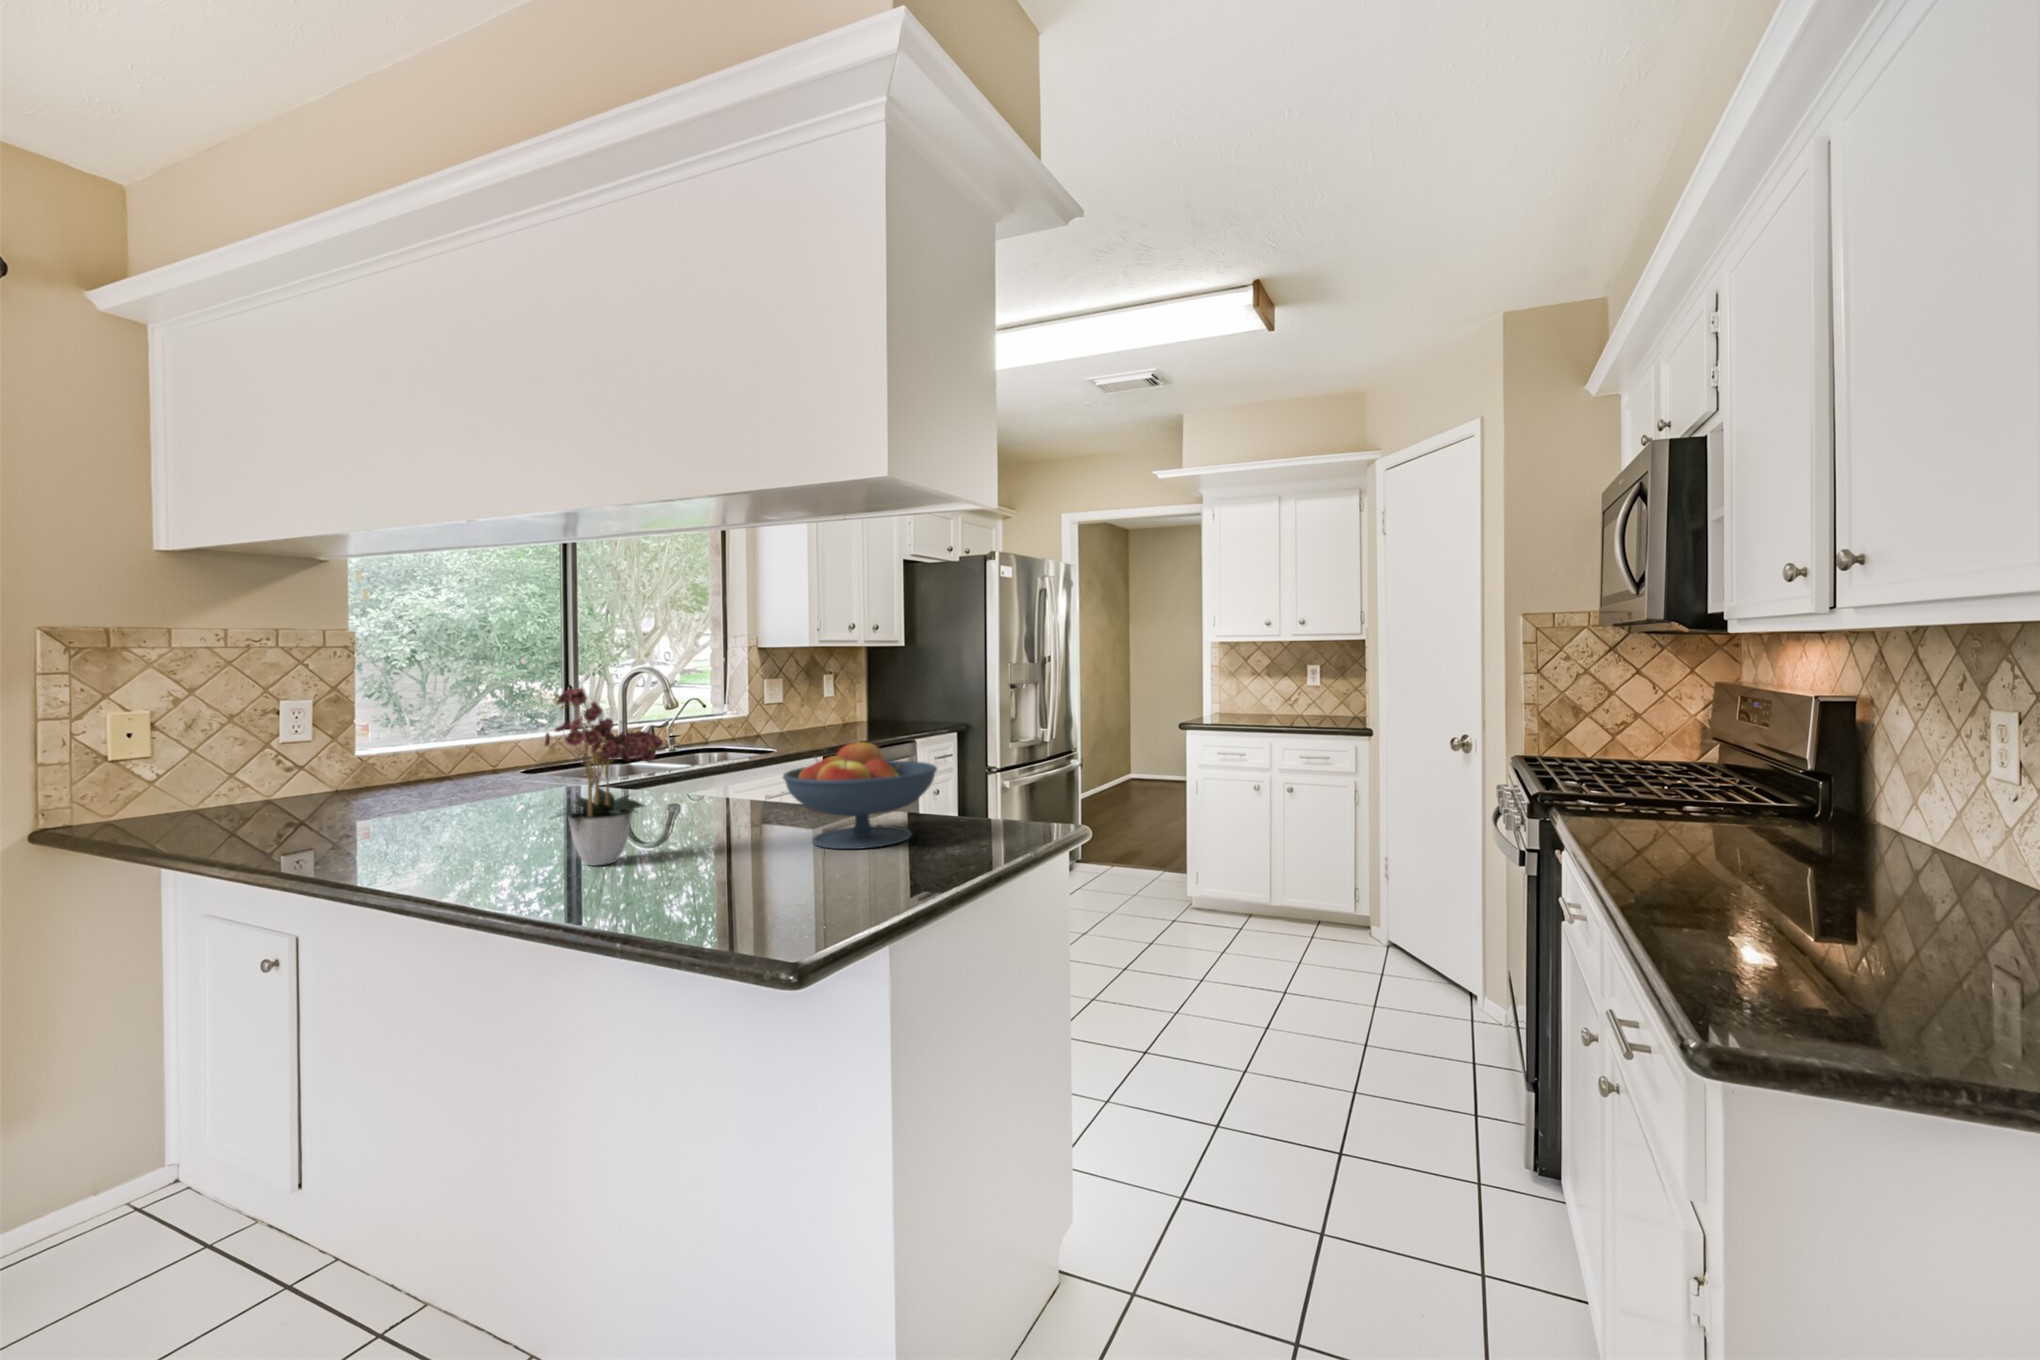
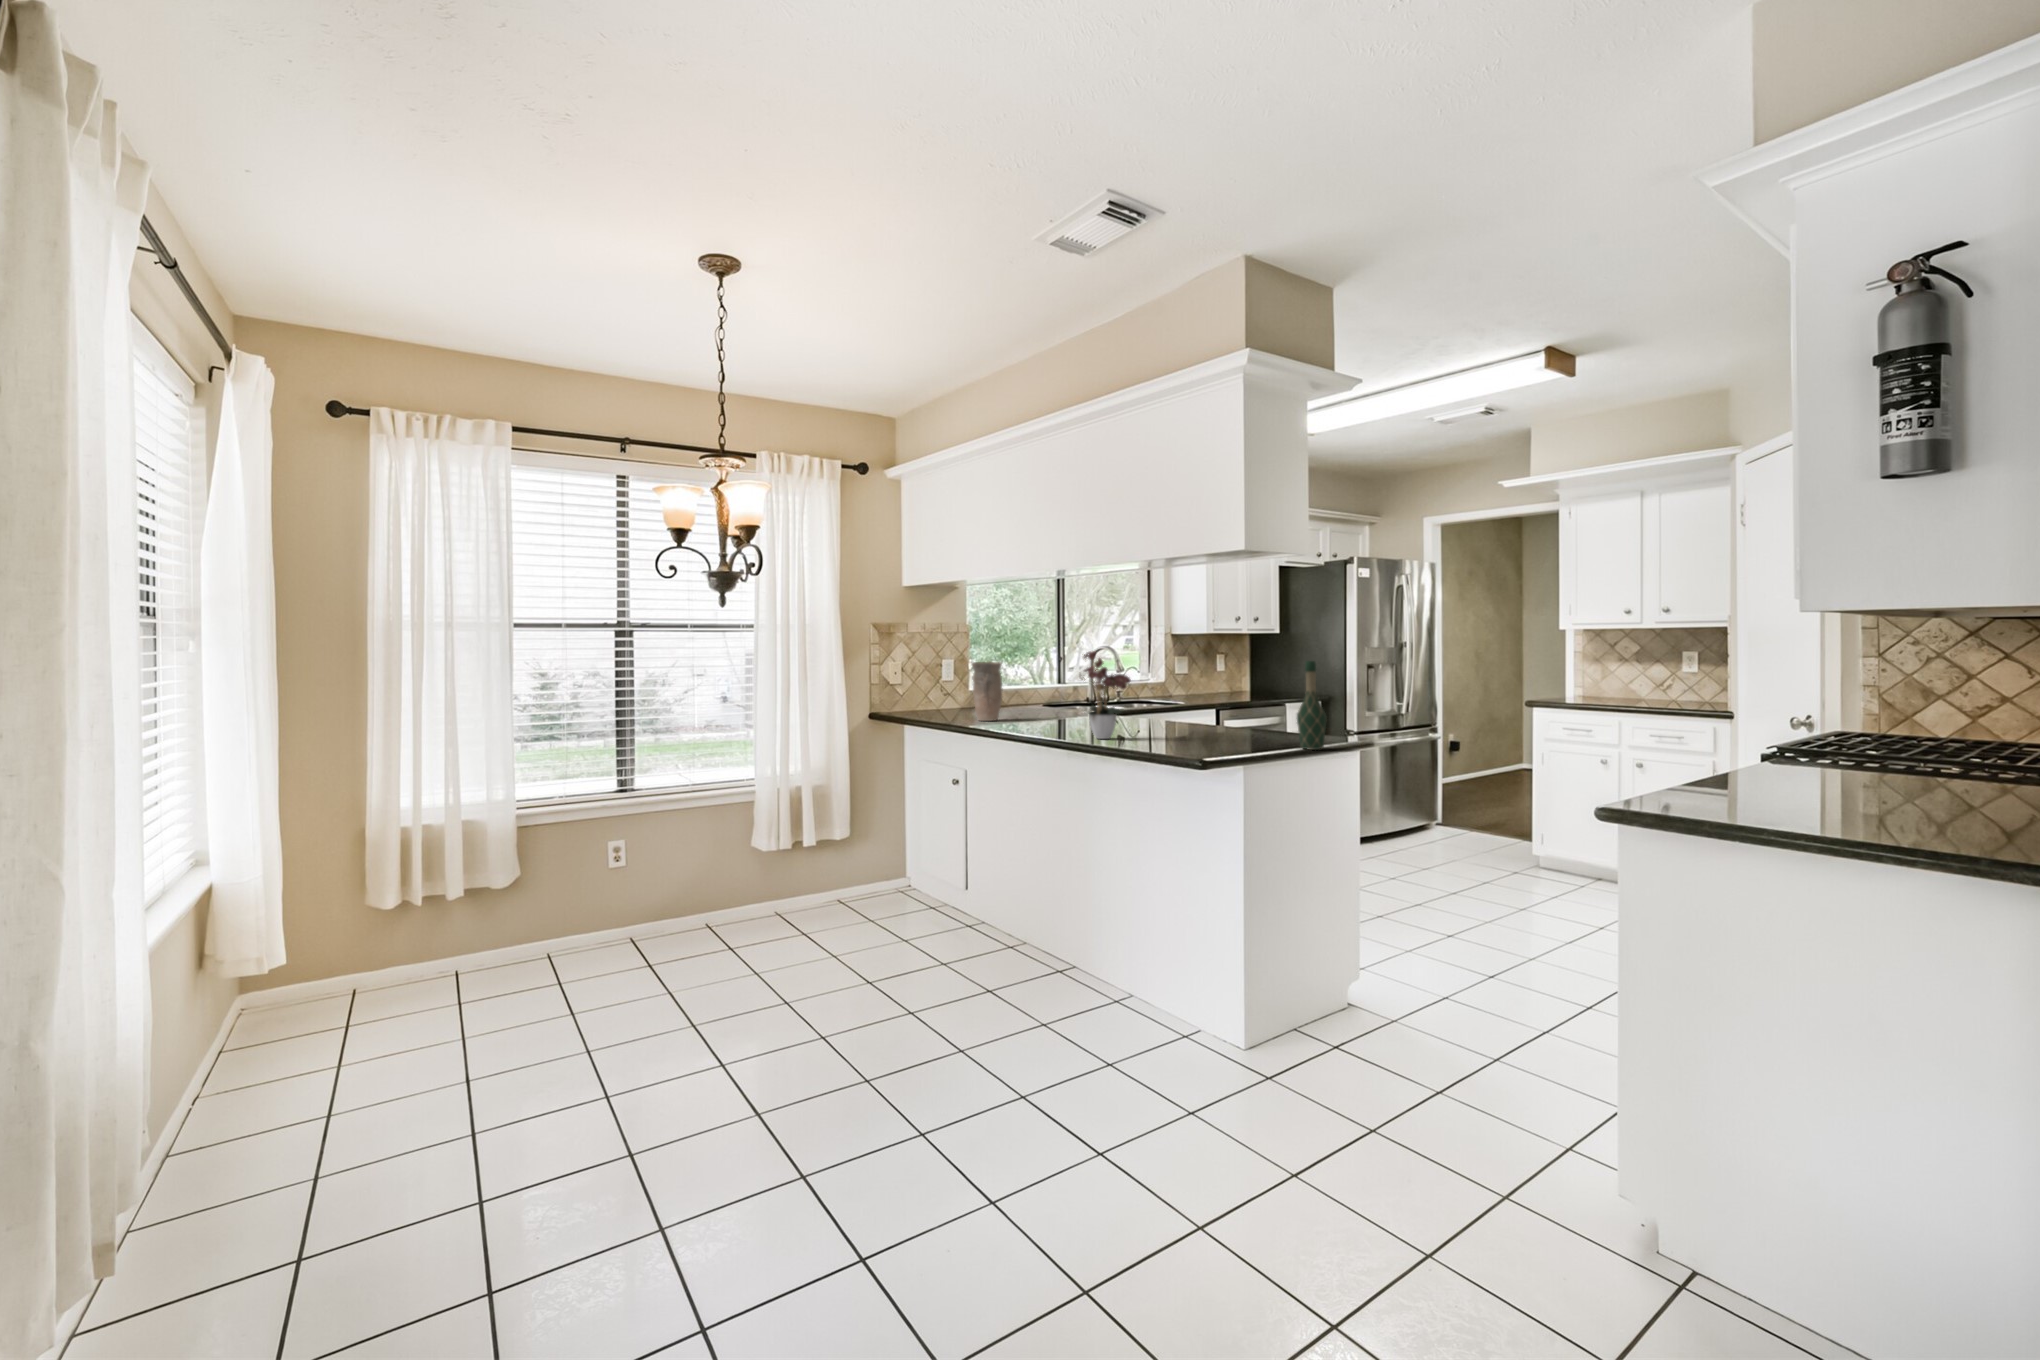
wine bottle: none [971,700,1020,856] -> present [1297,661,1326,750]
vase: none [337,704,415,823] -> present [972,662,1002,721]
fruit bowl: present [783,742,937,849] -> none [1191,685,1280,743]

